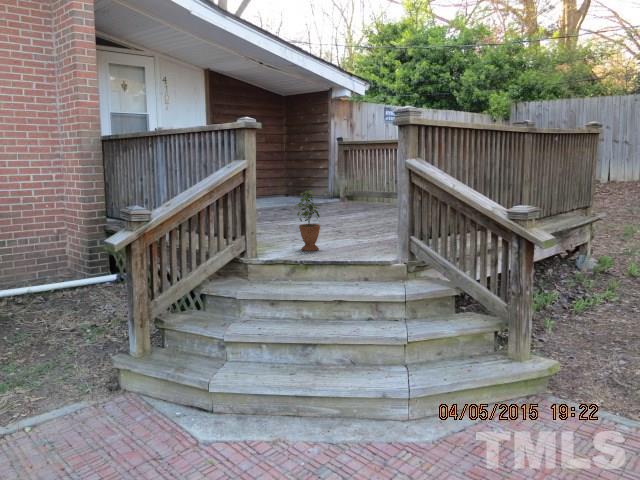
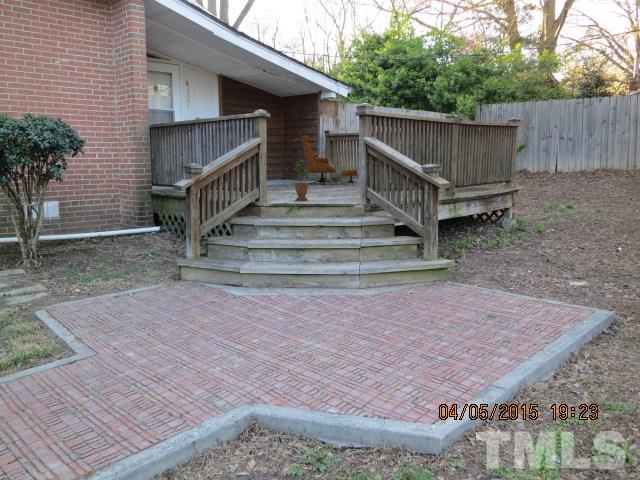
lounge chair: none [309,144,384,206] -> present [301,136,358,185]

